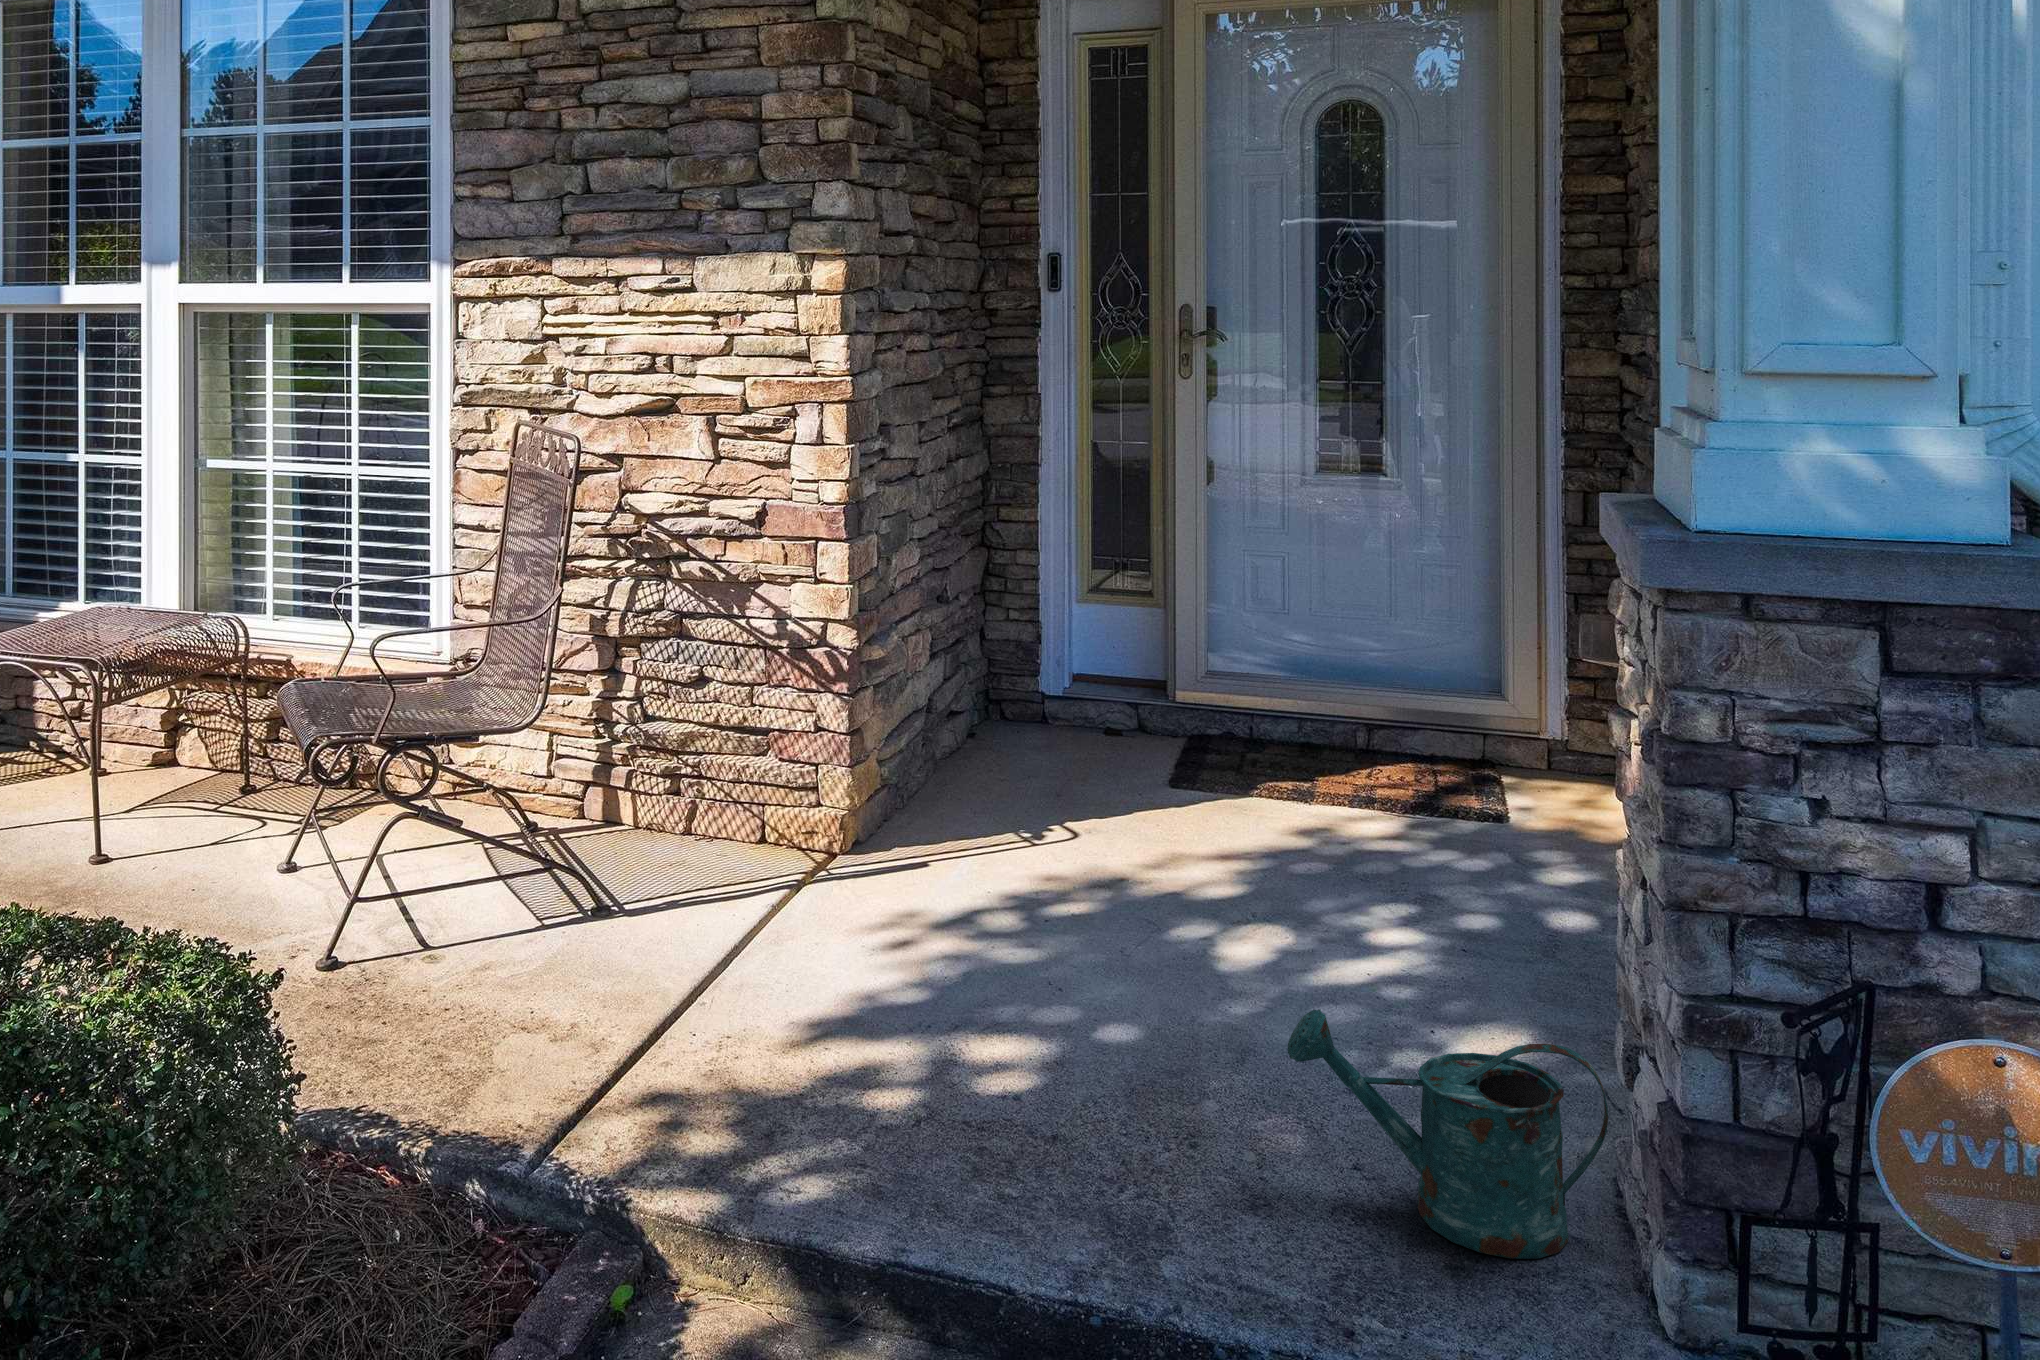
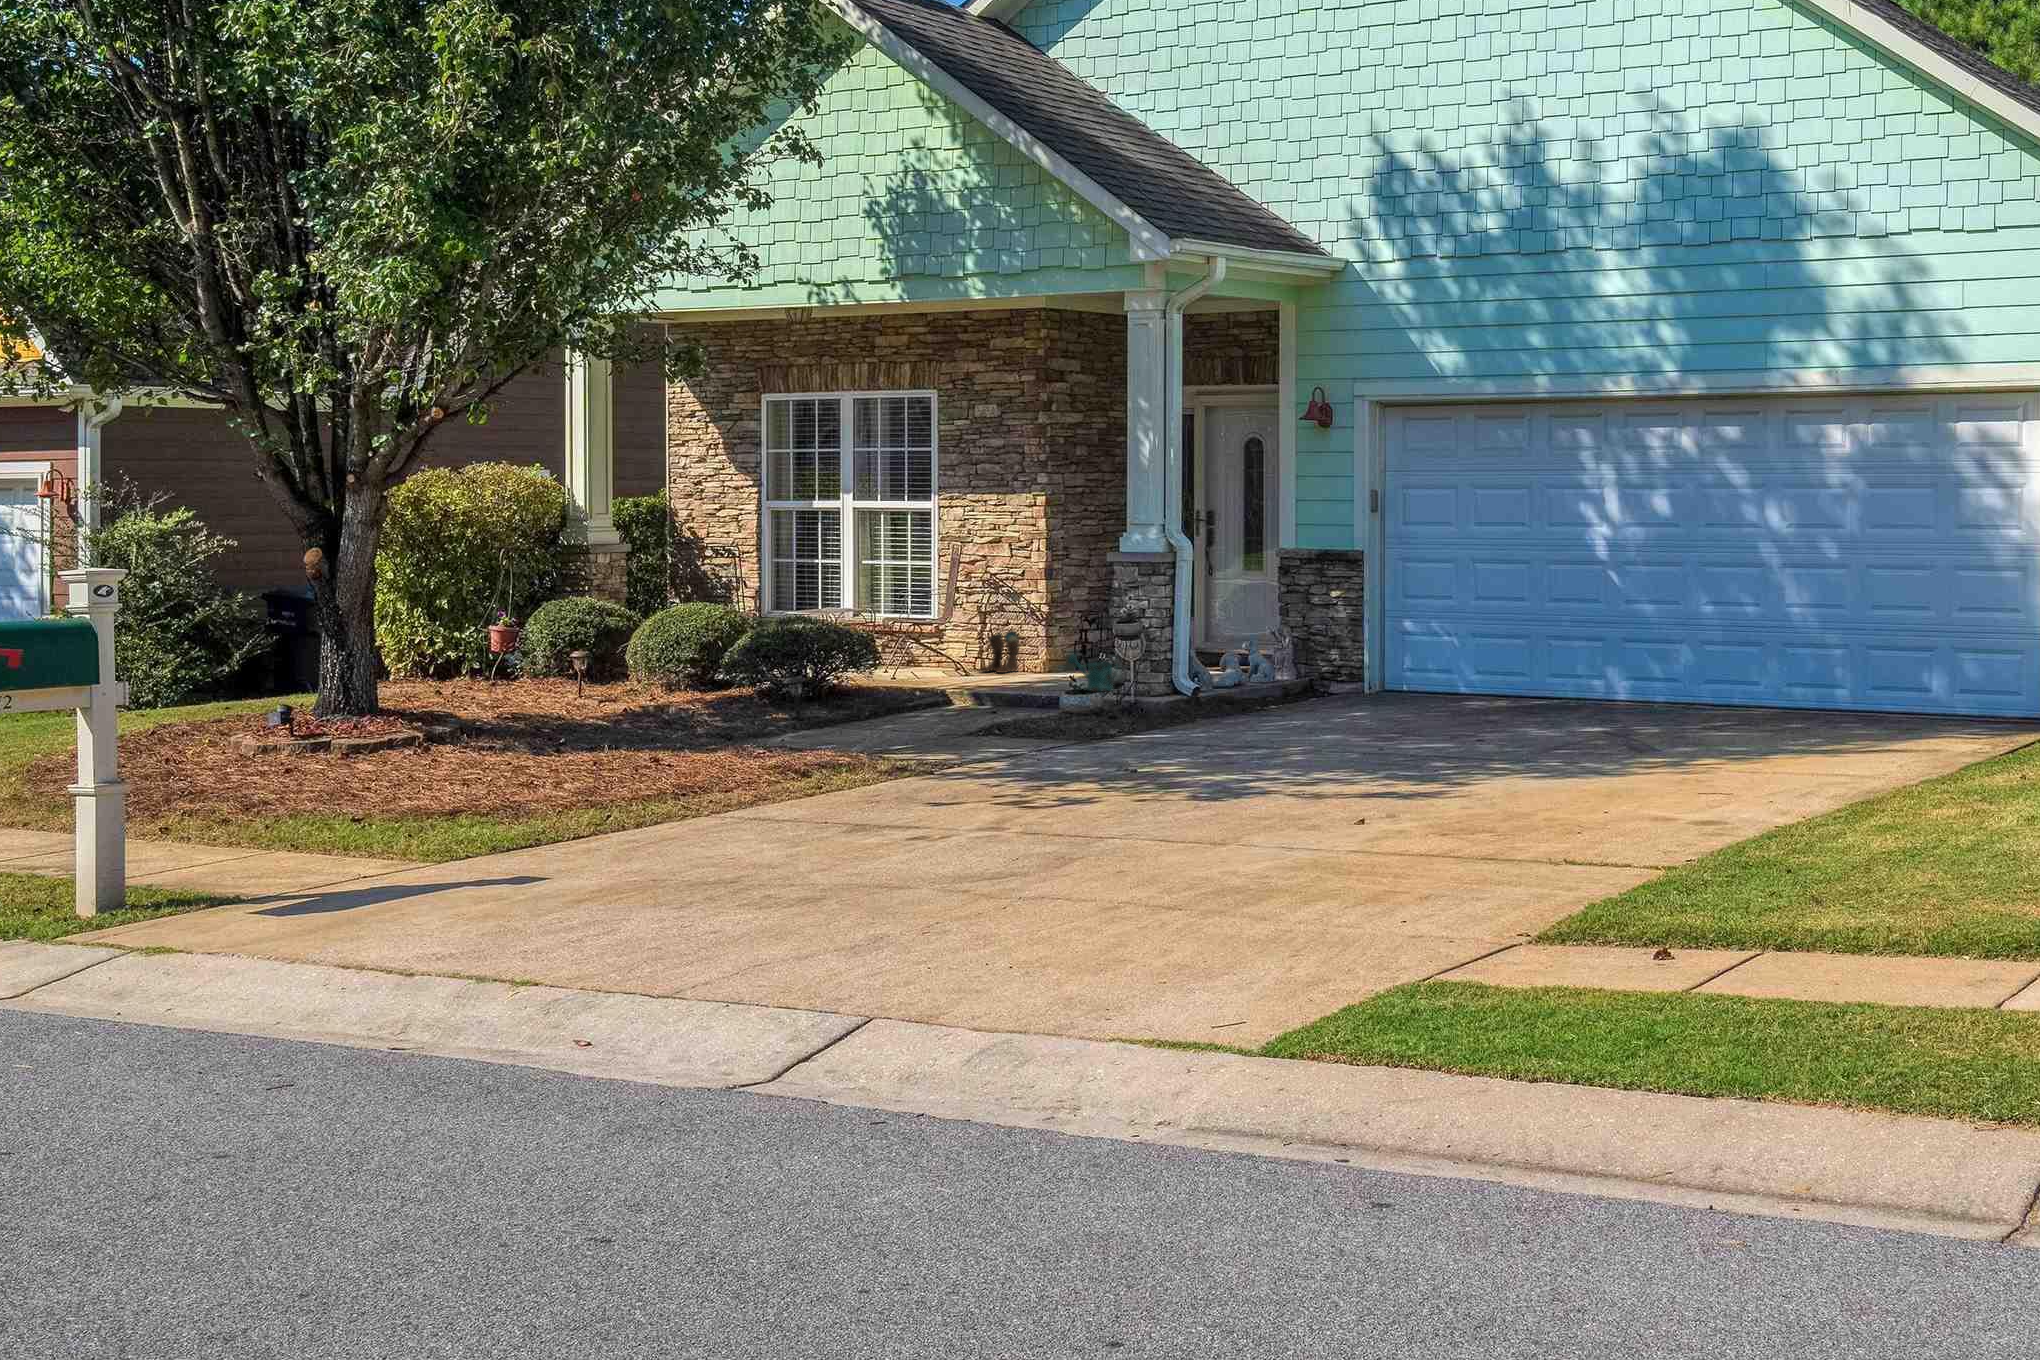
boots: none [626,713,772,880] -> present [979,630,1020,673]

